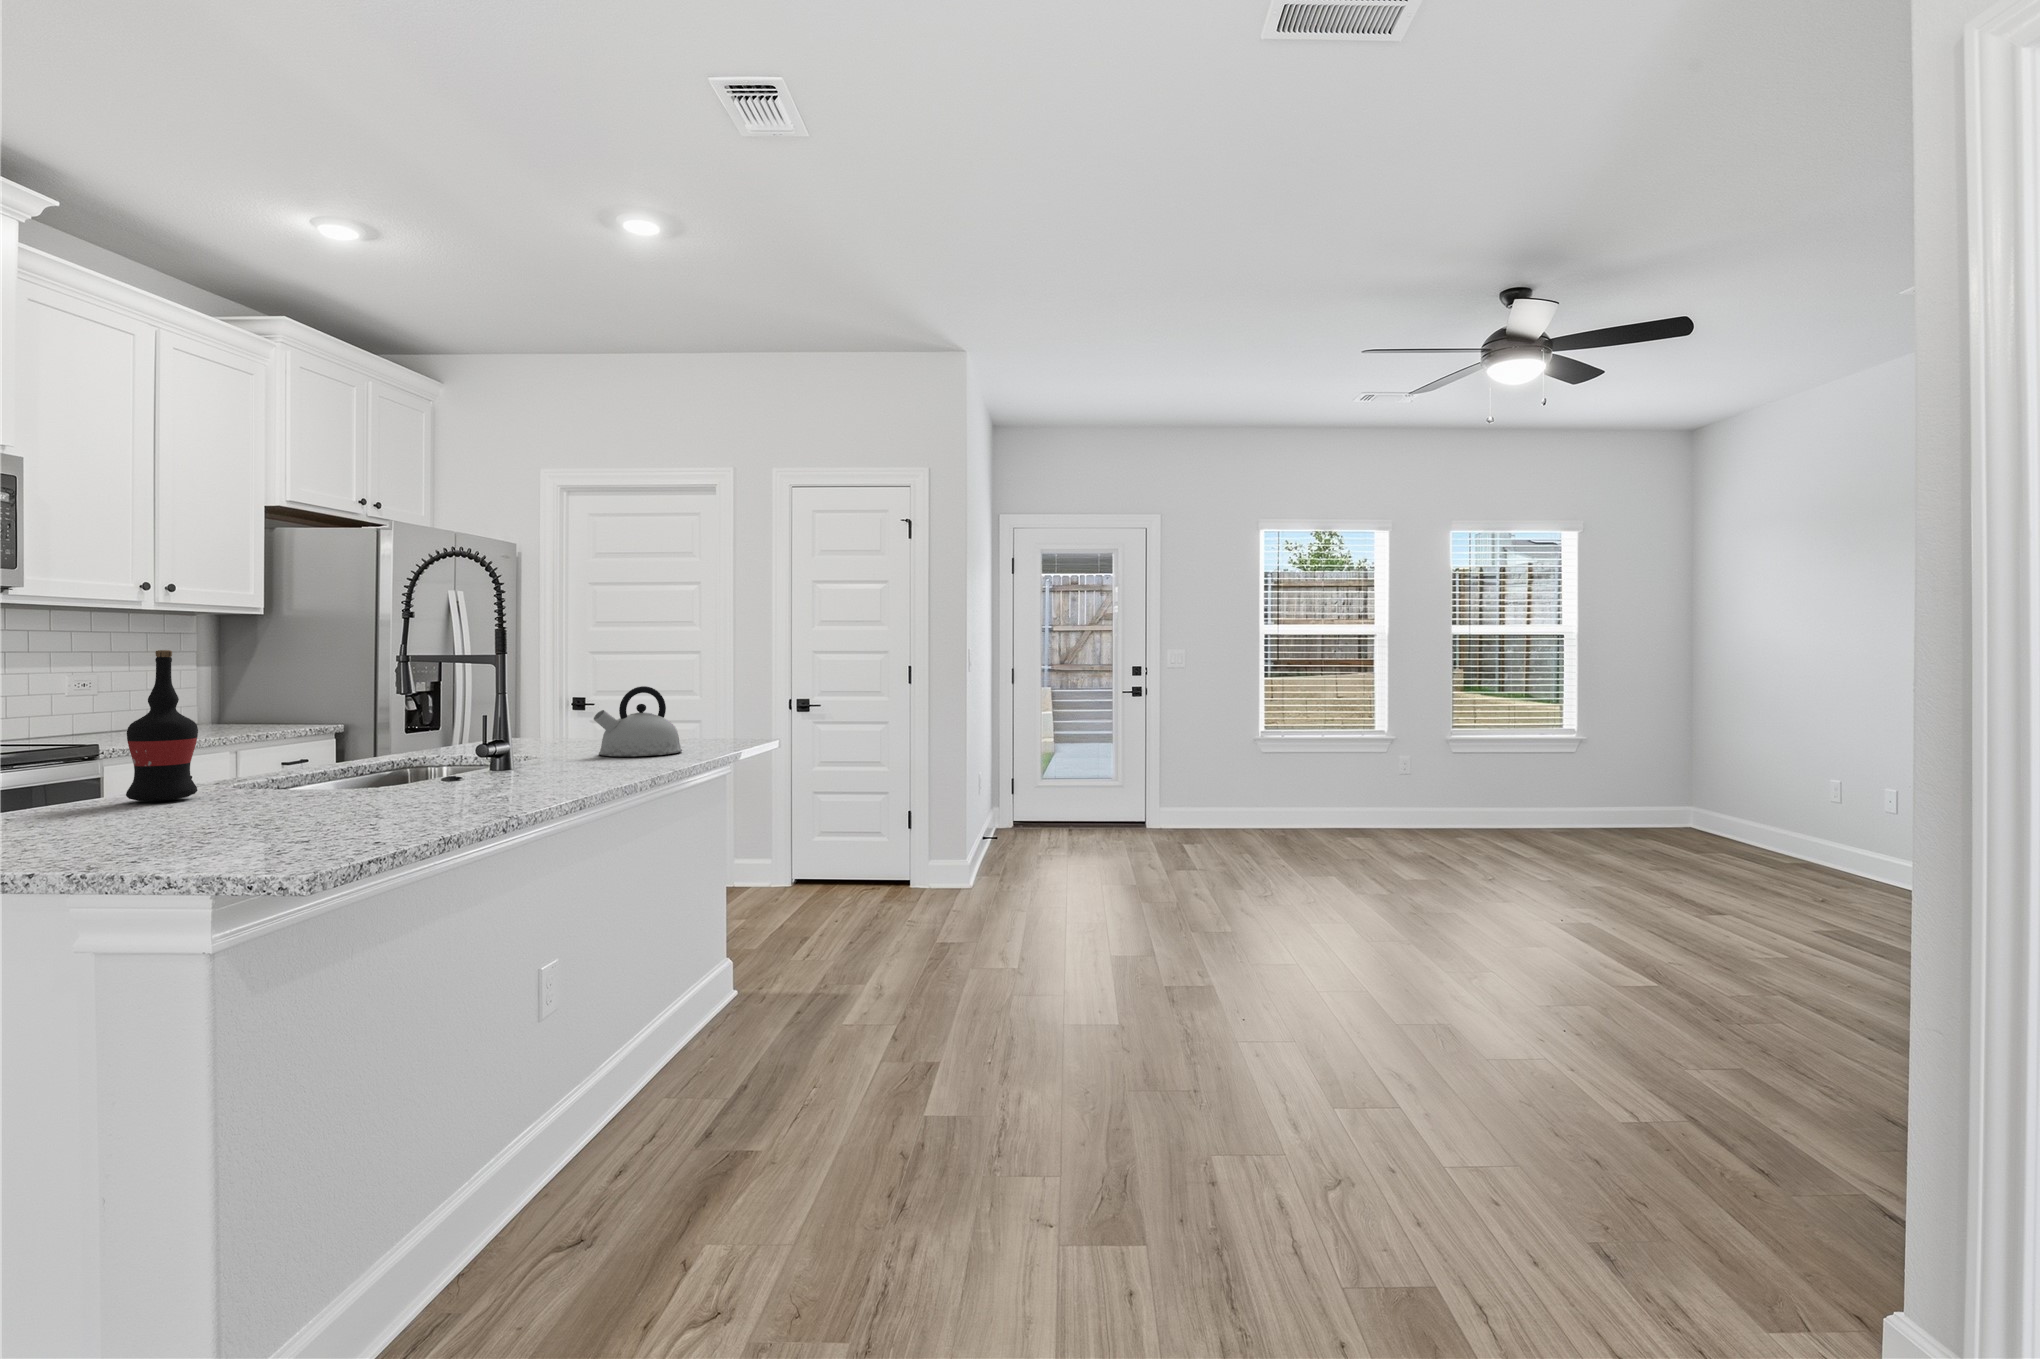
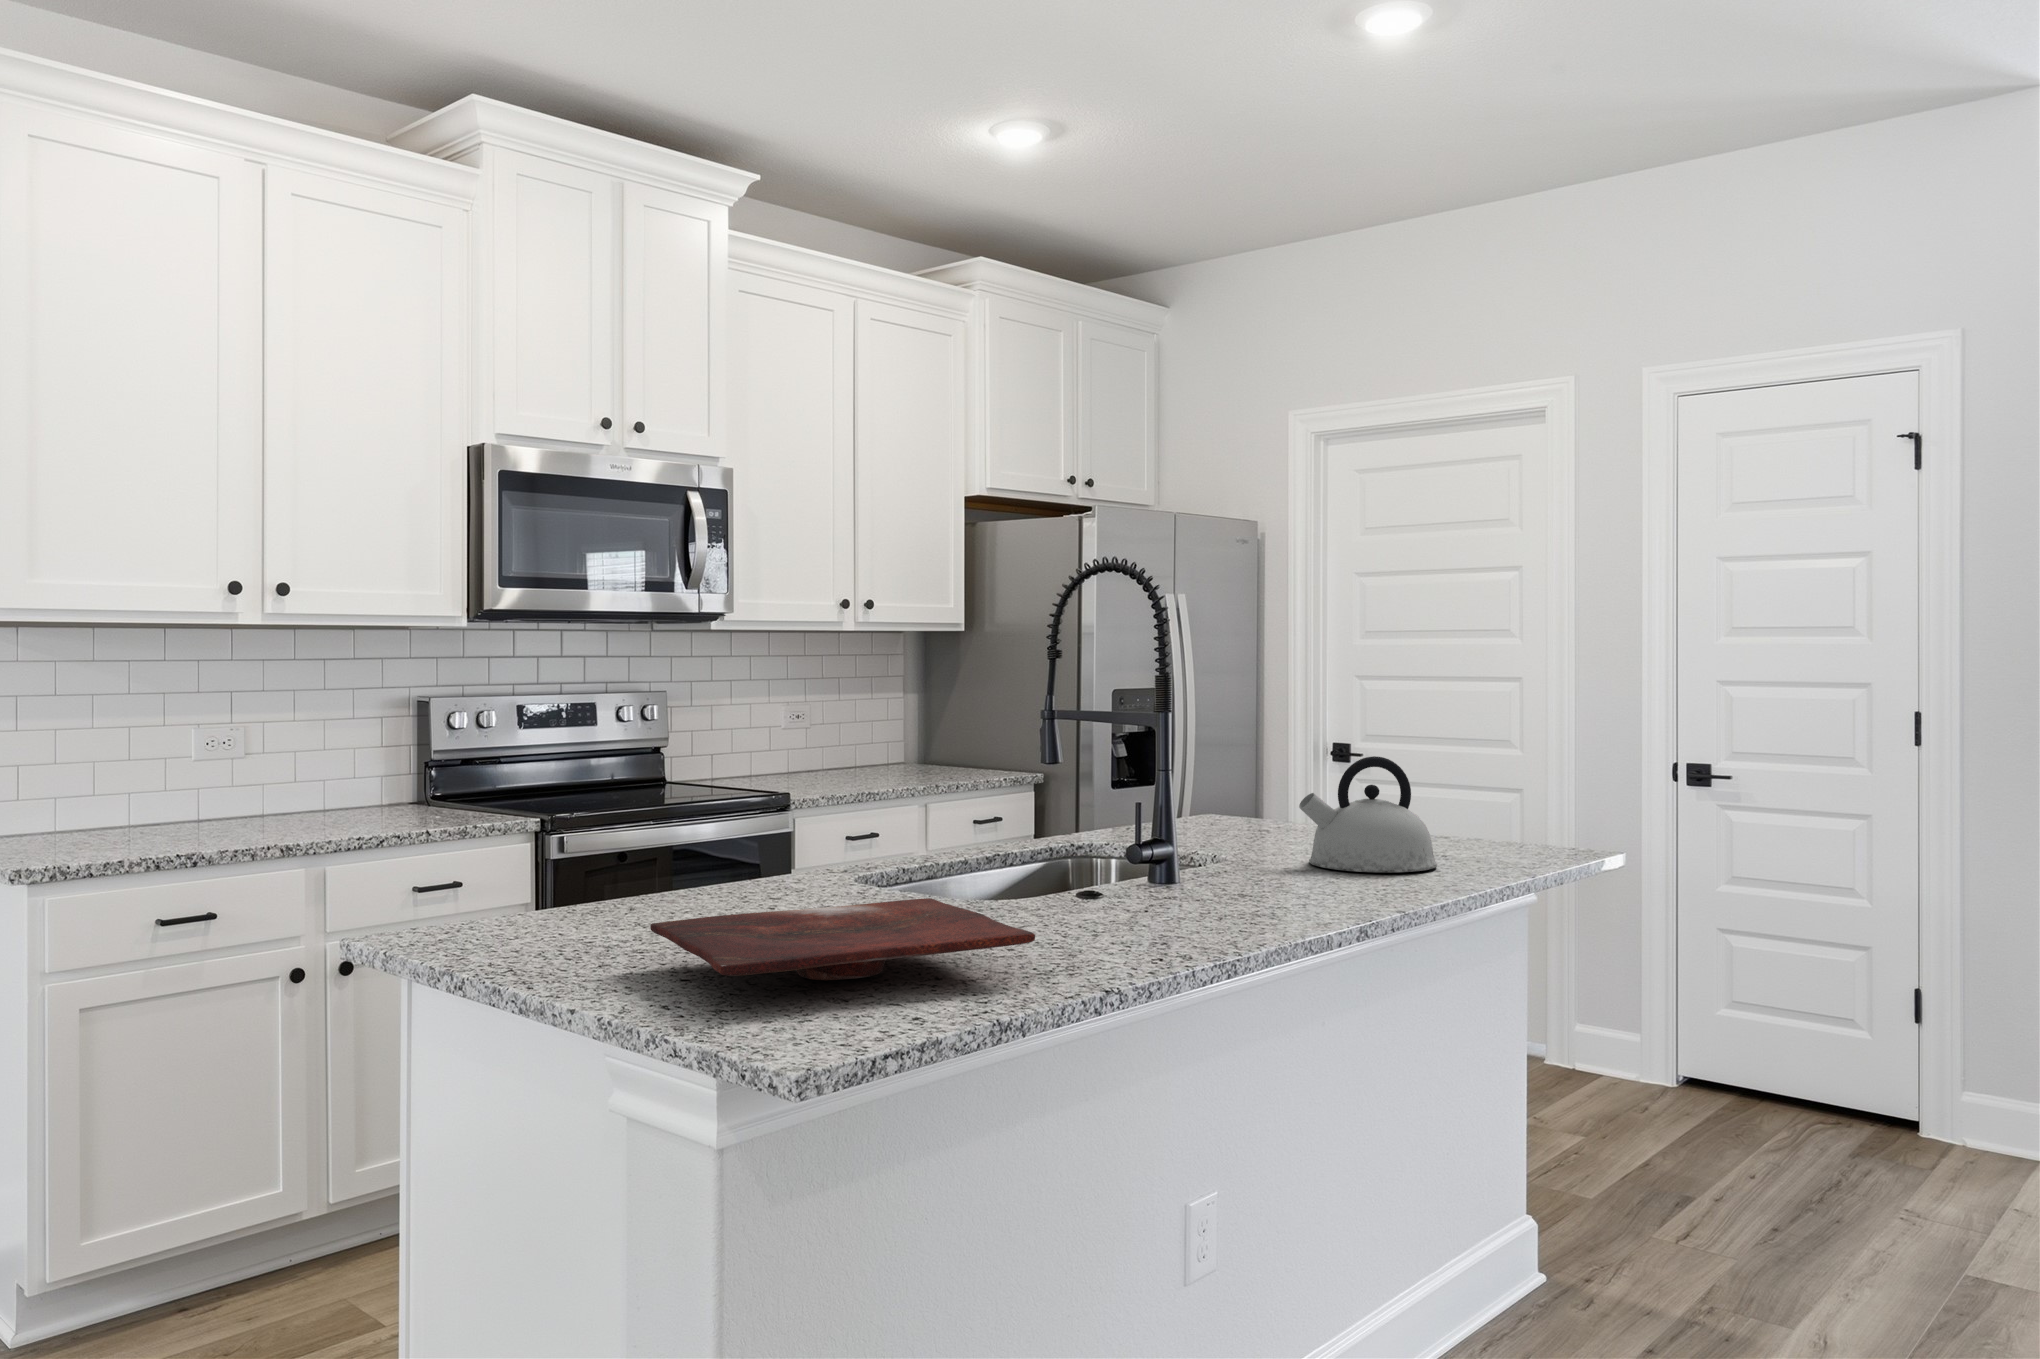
wine bottle: present [126,650,198,801] -> none [742,708,809,897]
cutting board: none [86,779,456,835] -> present [650,898,1035,980]

